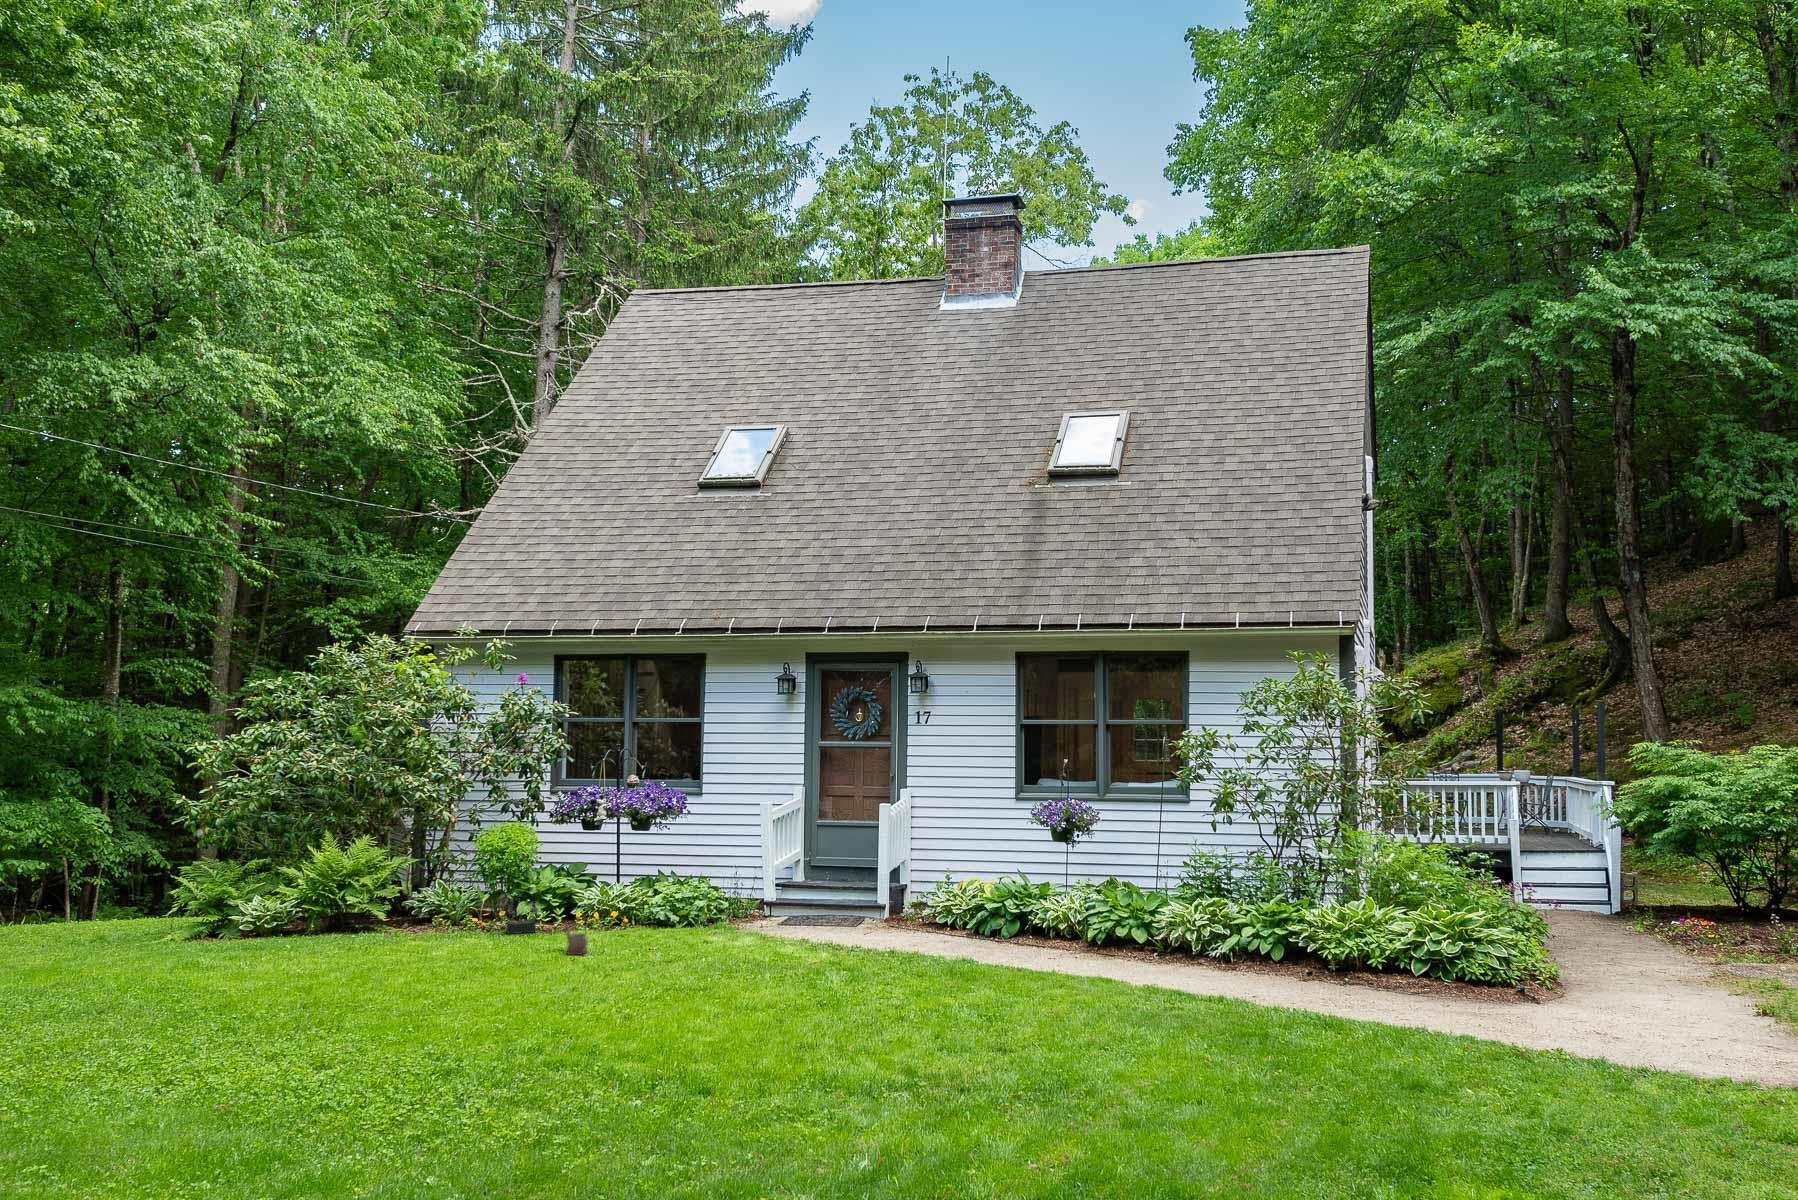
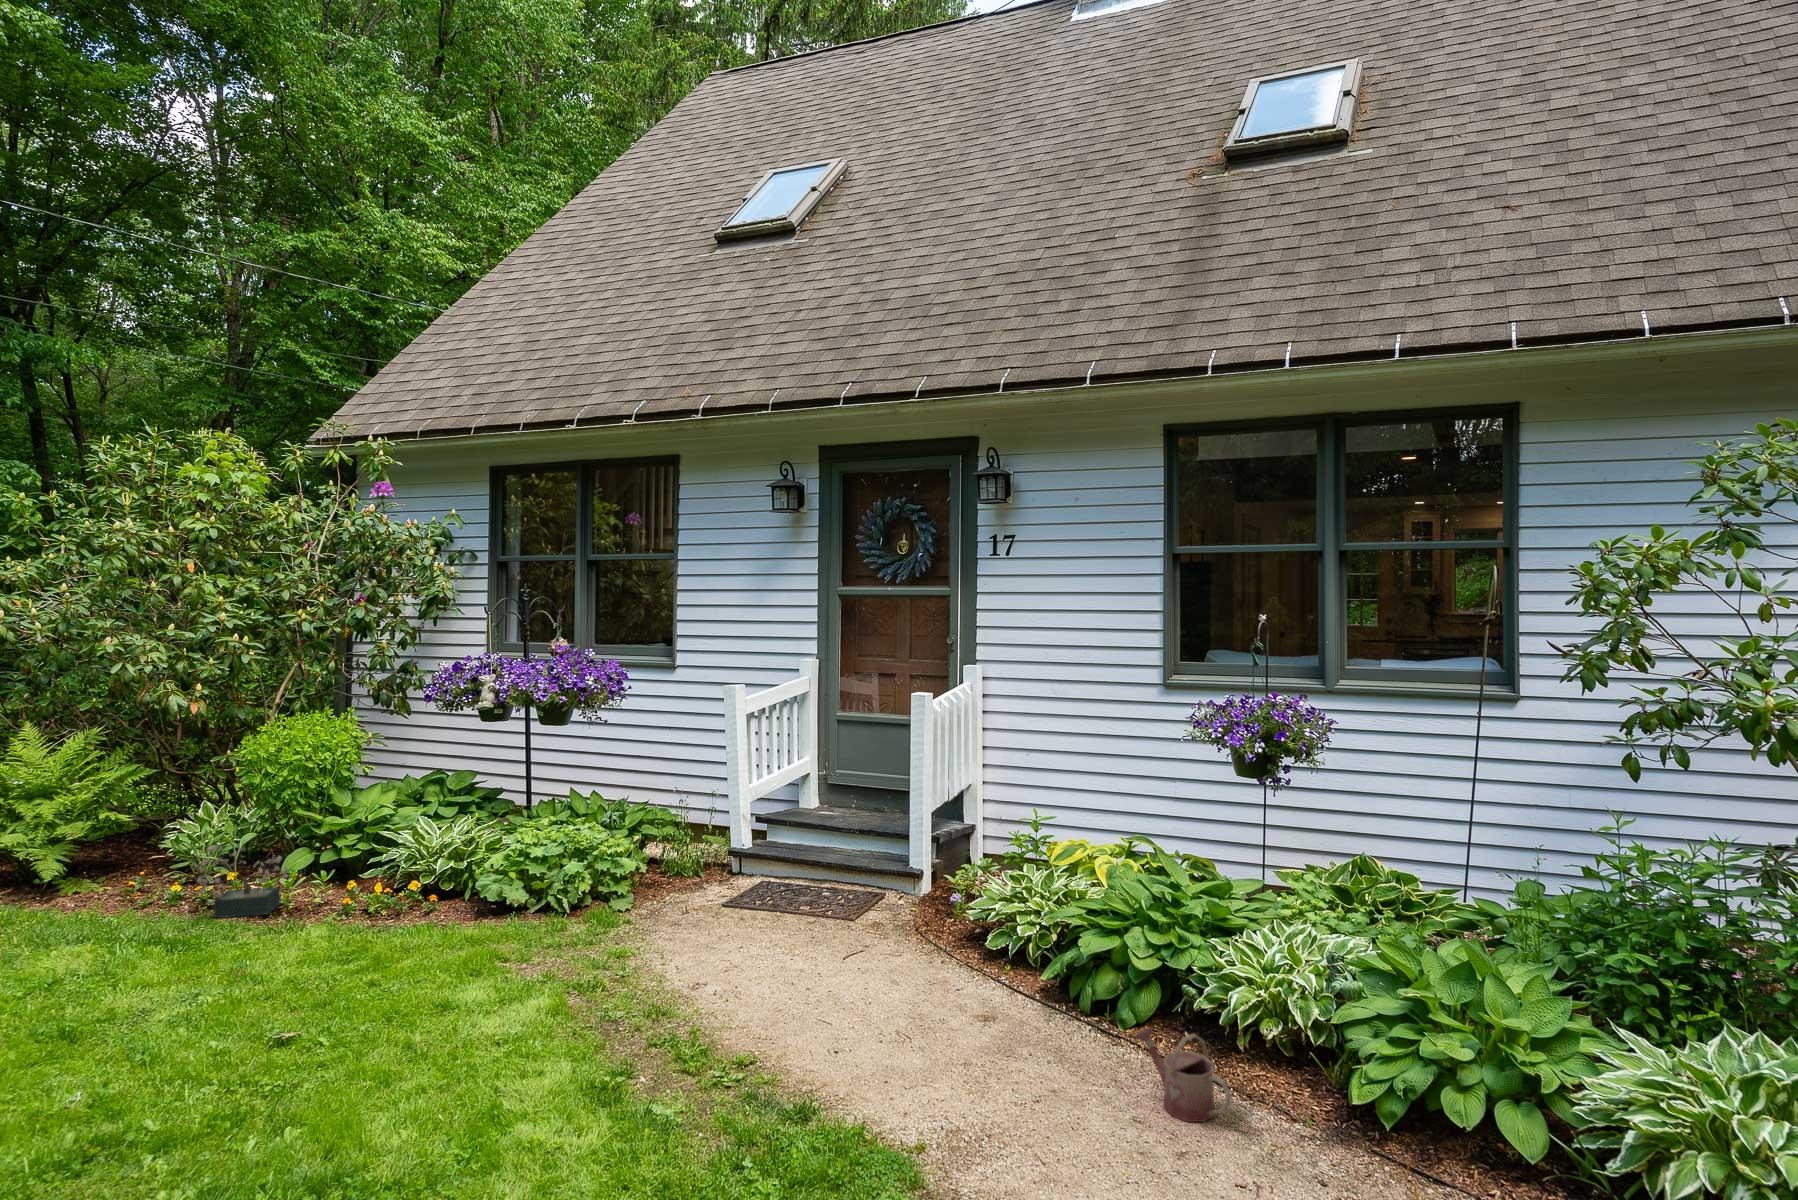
watering can: present [562,925,588,955] -> present [1135,1028,1231,1122]

